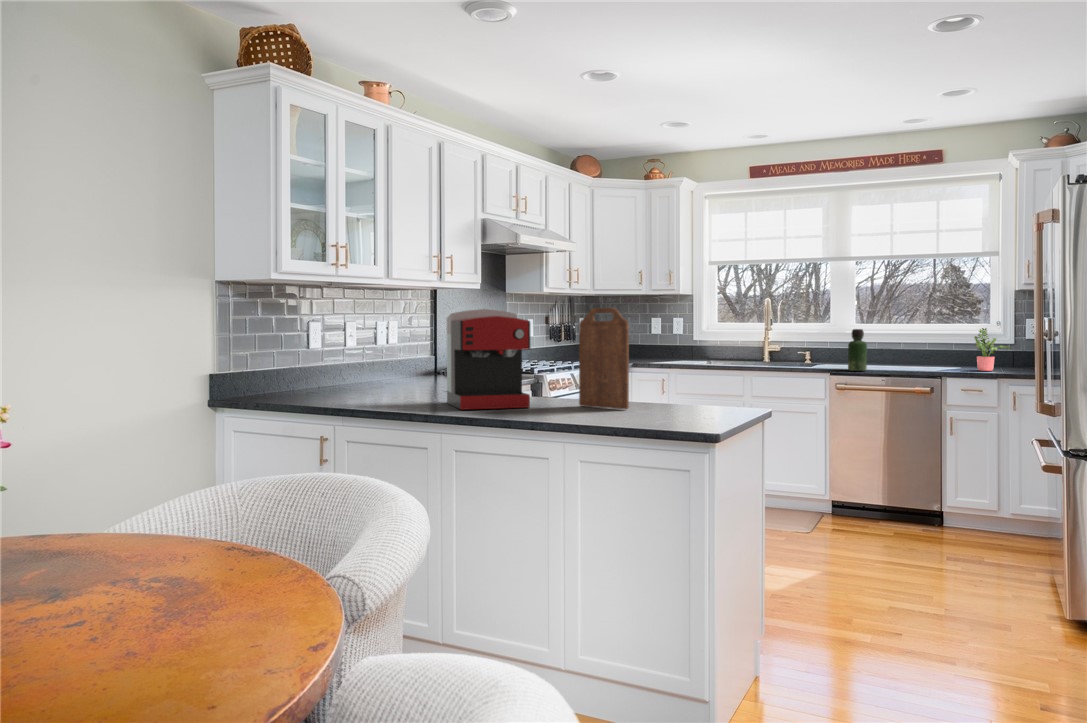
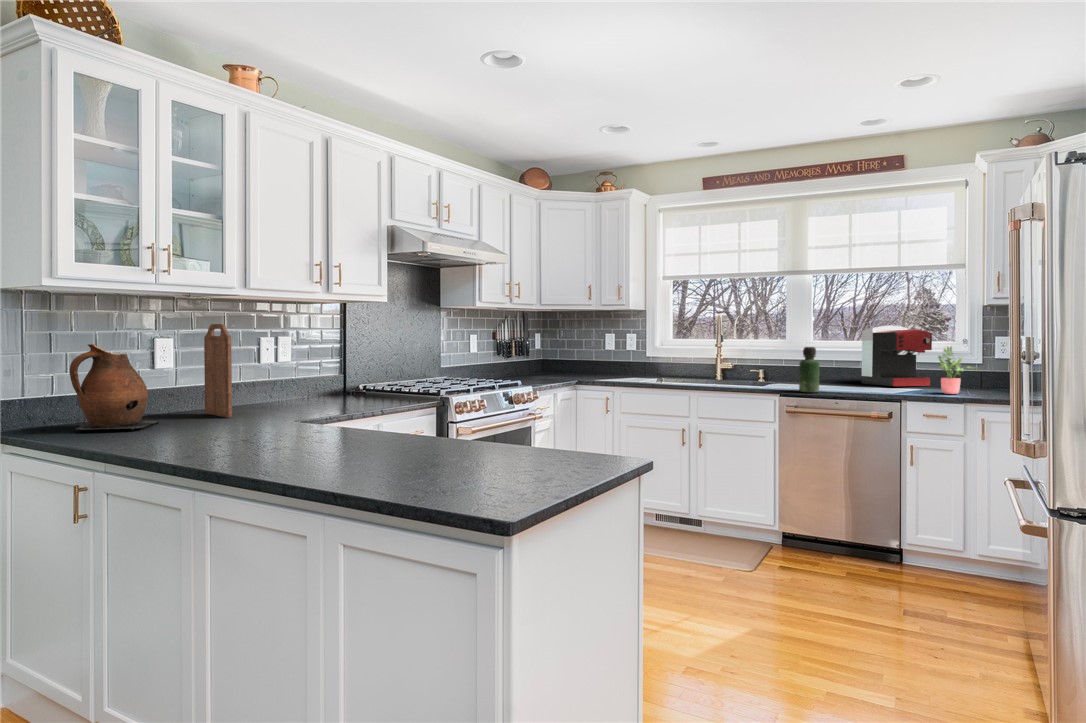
cutting board: present [579,308,629,409] -> present [204,324,232,417]
coffee maker: present [447,309,530,410] -> present [861,325,932,386]
ceramic pitcher: none [270,327,330,399] -> present [70,344,159,430]

